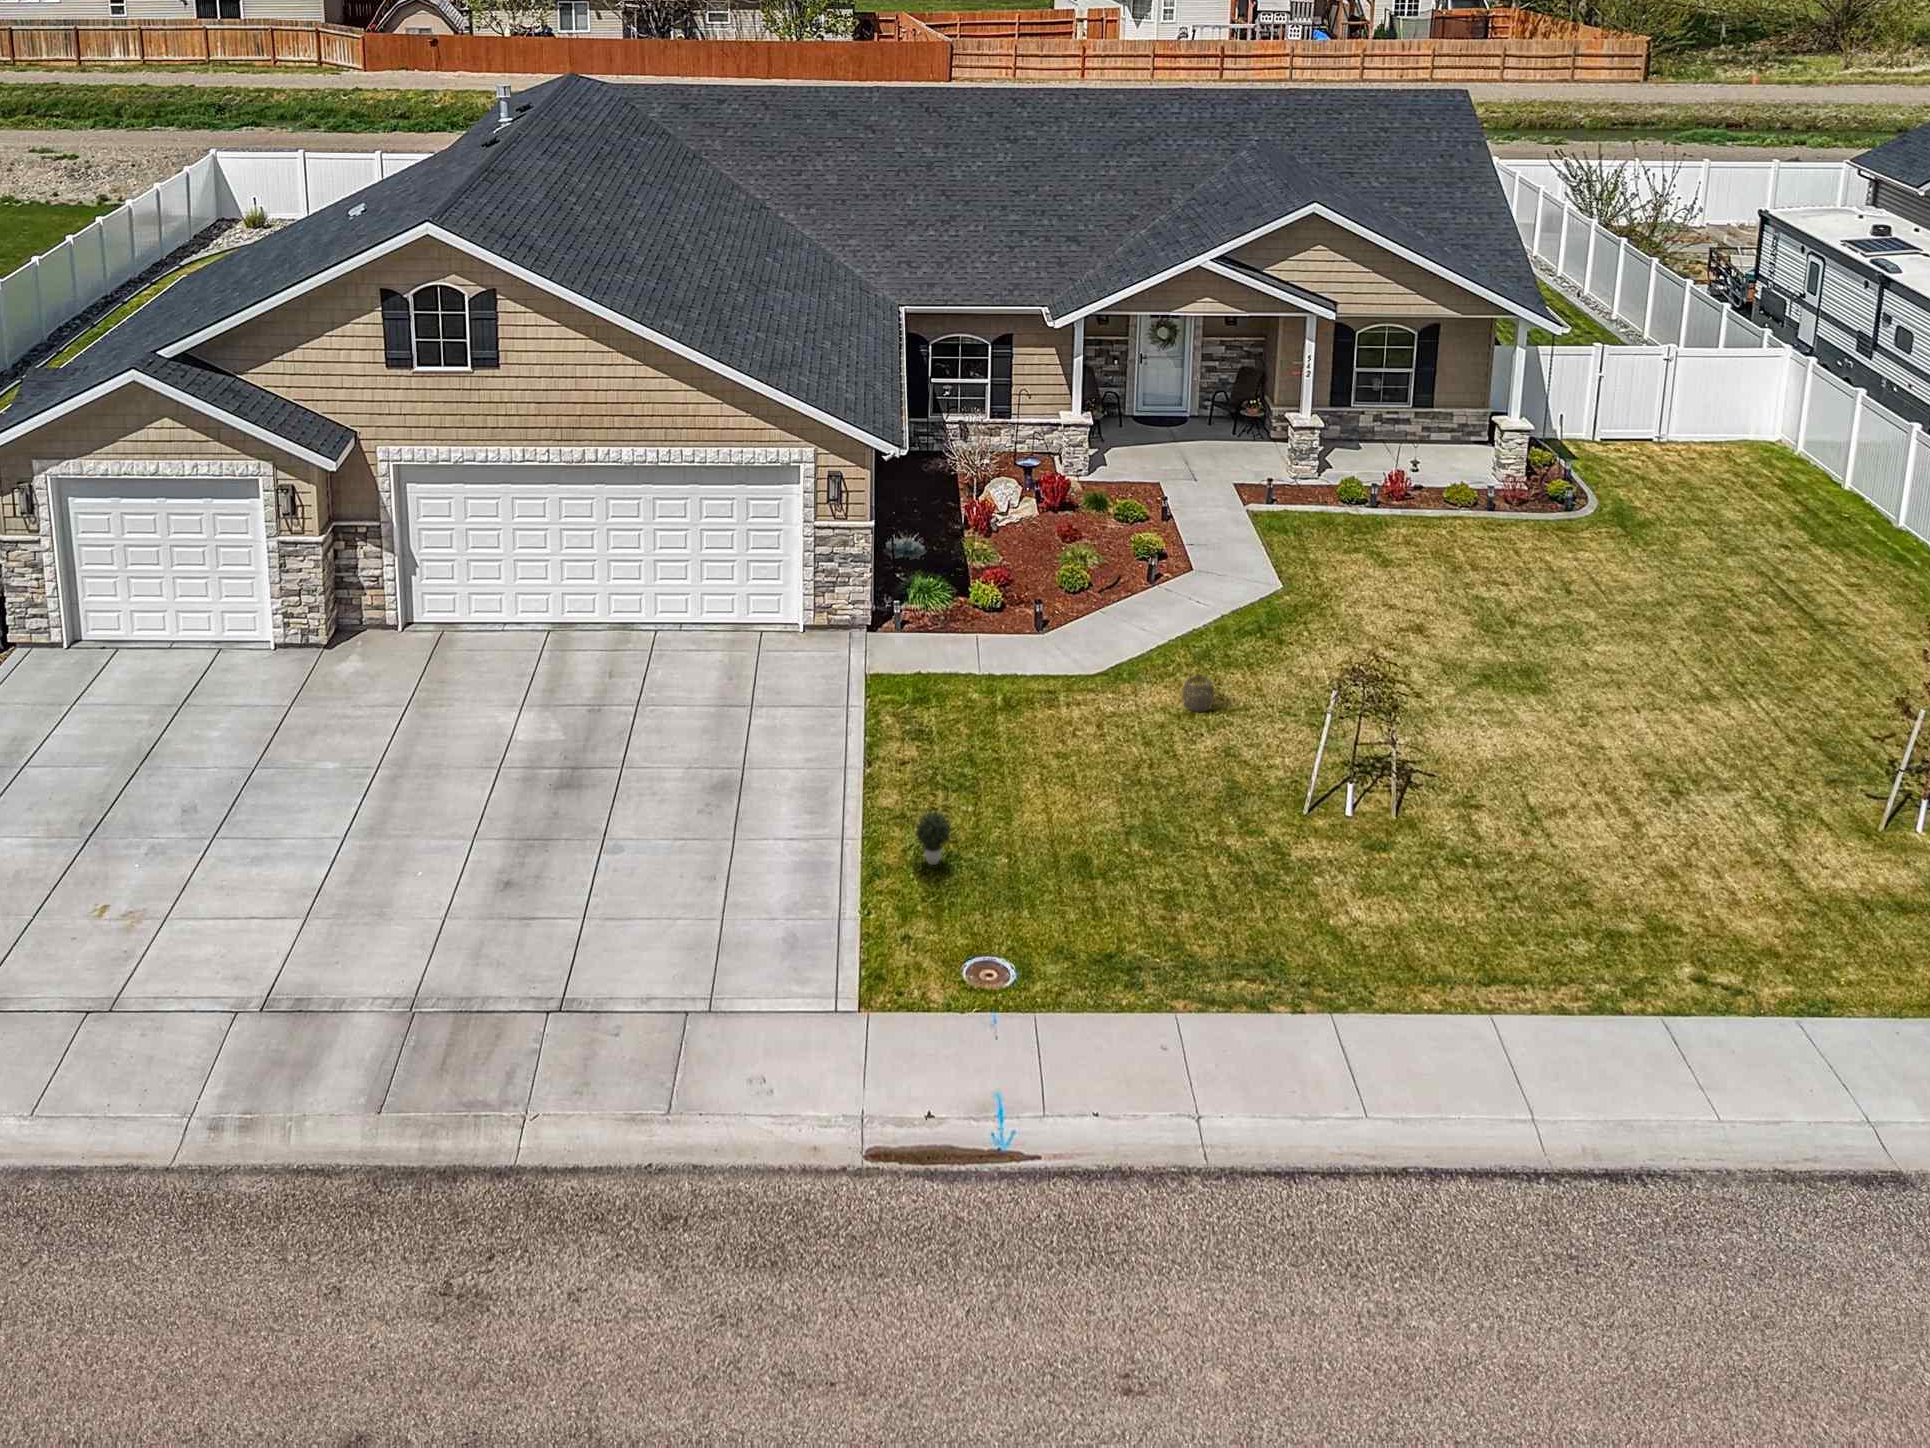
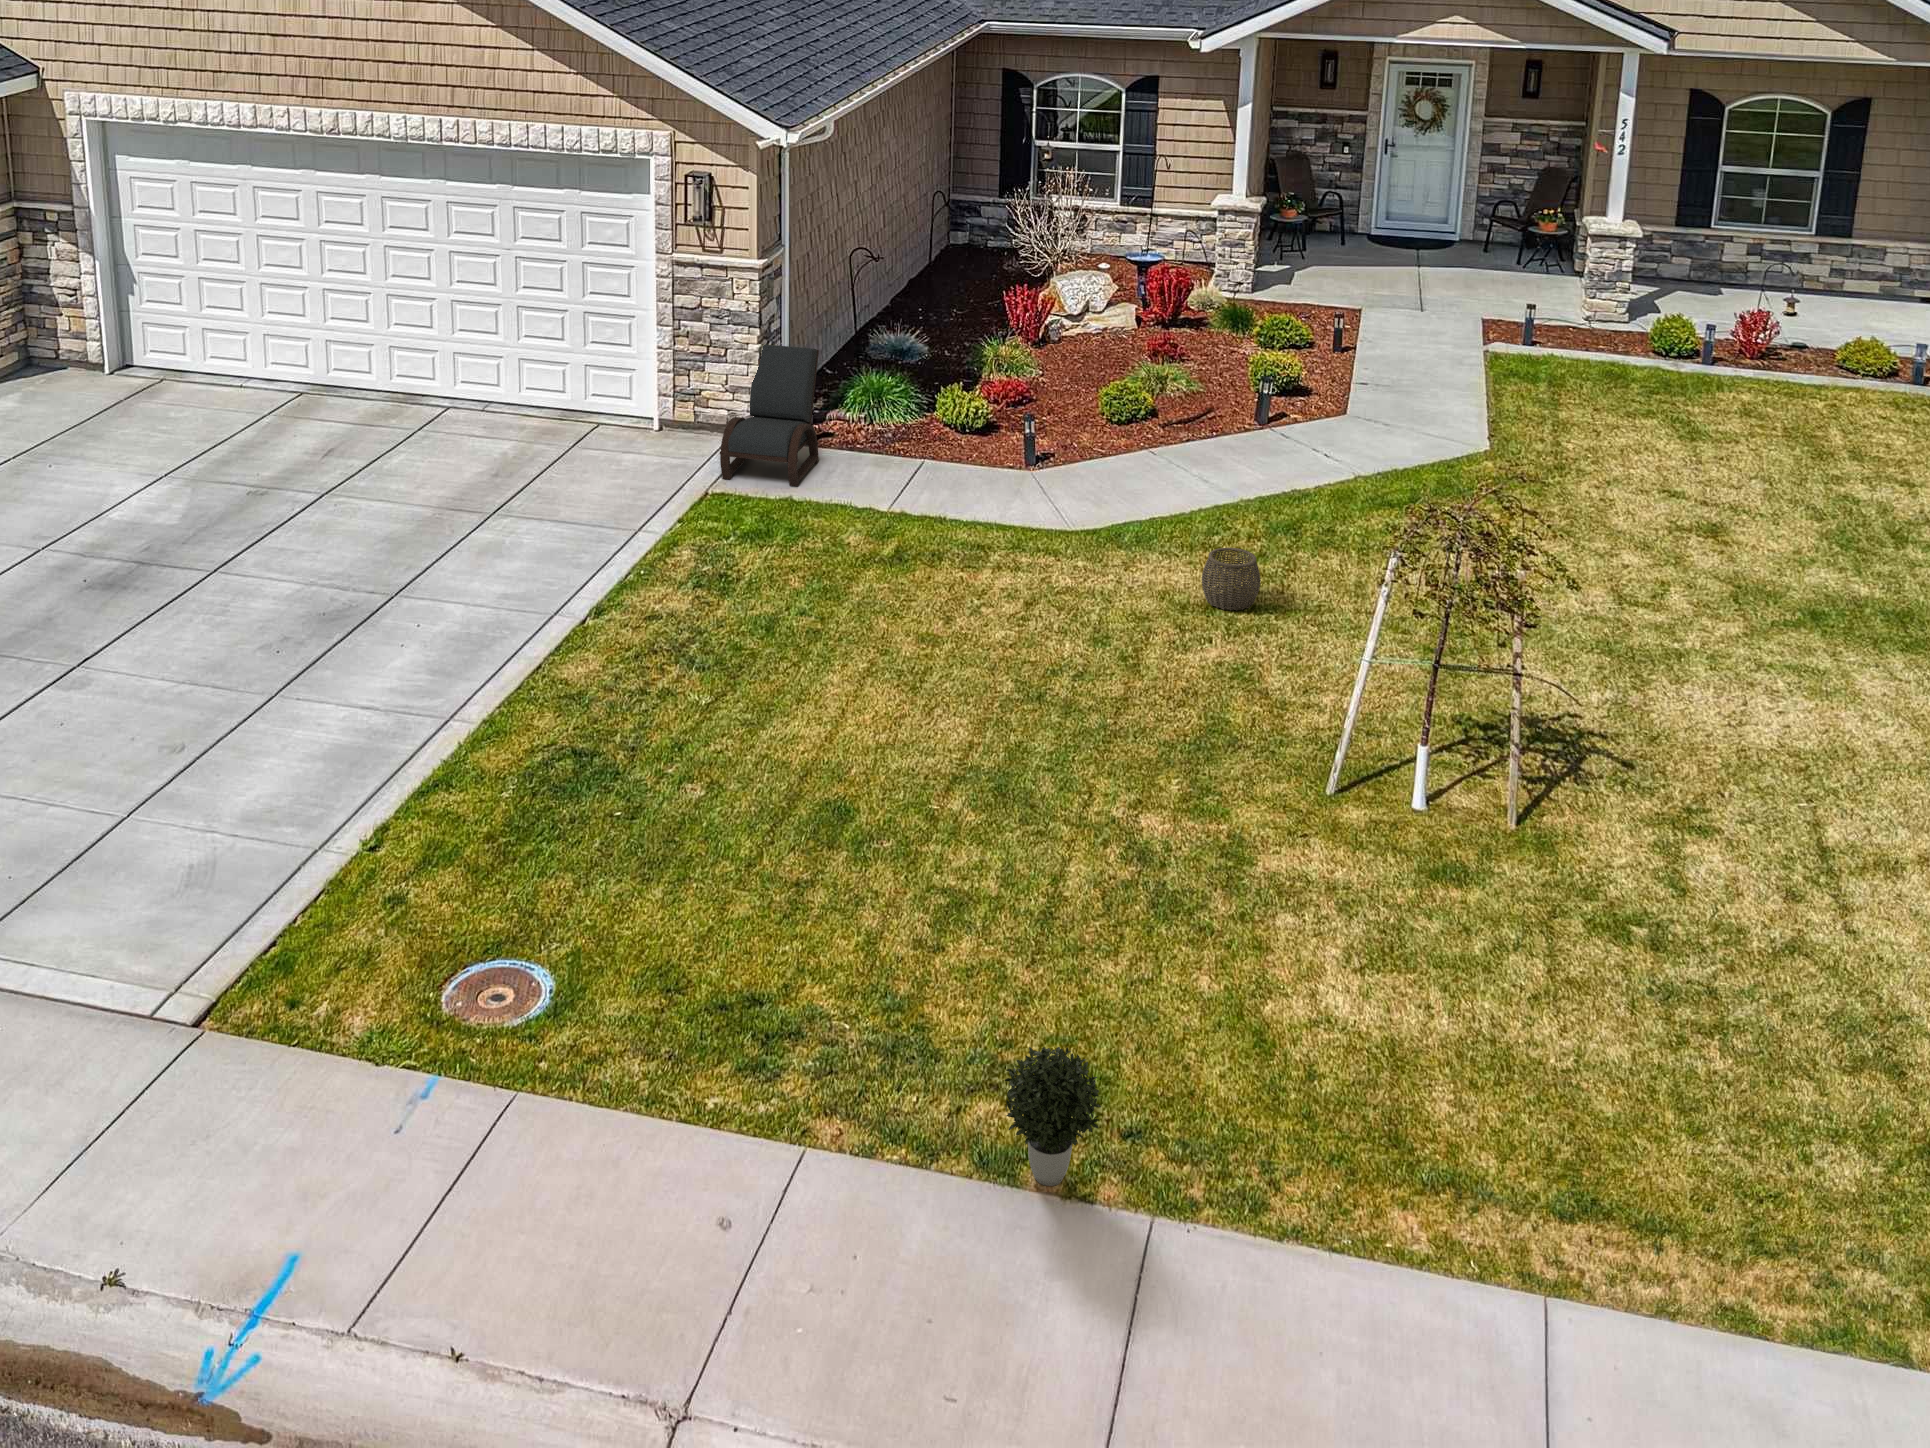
lounge chair: none [865,572,915,661] -> present [720,344,819,487]
potted plant: present [916,812,951,865] -> present [1005,1047,1101,1186]

